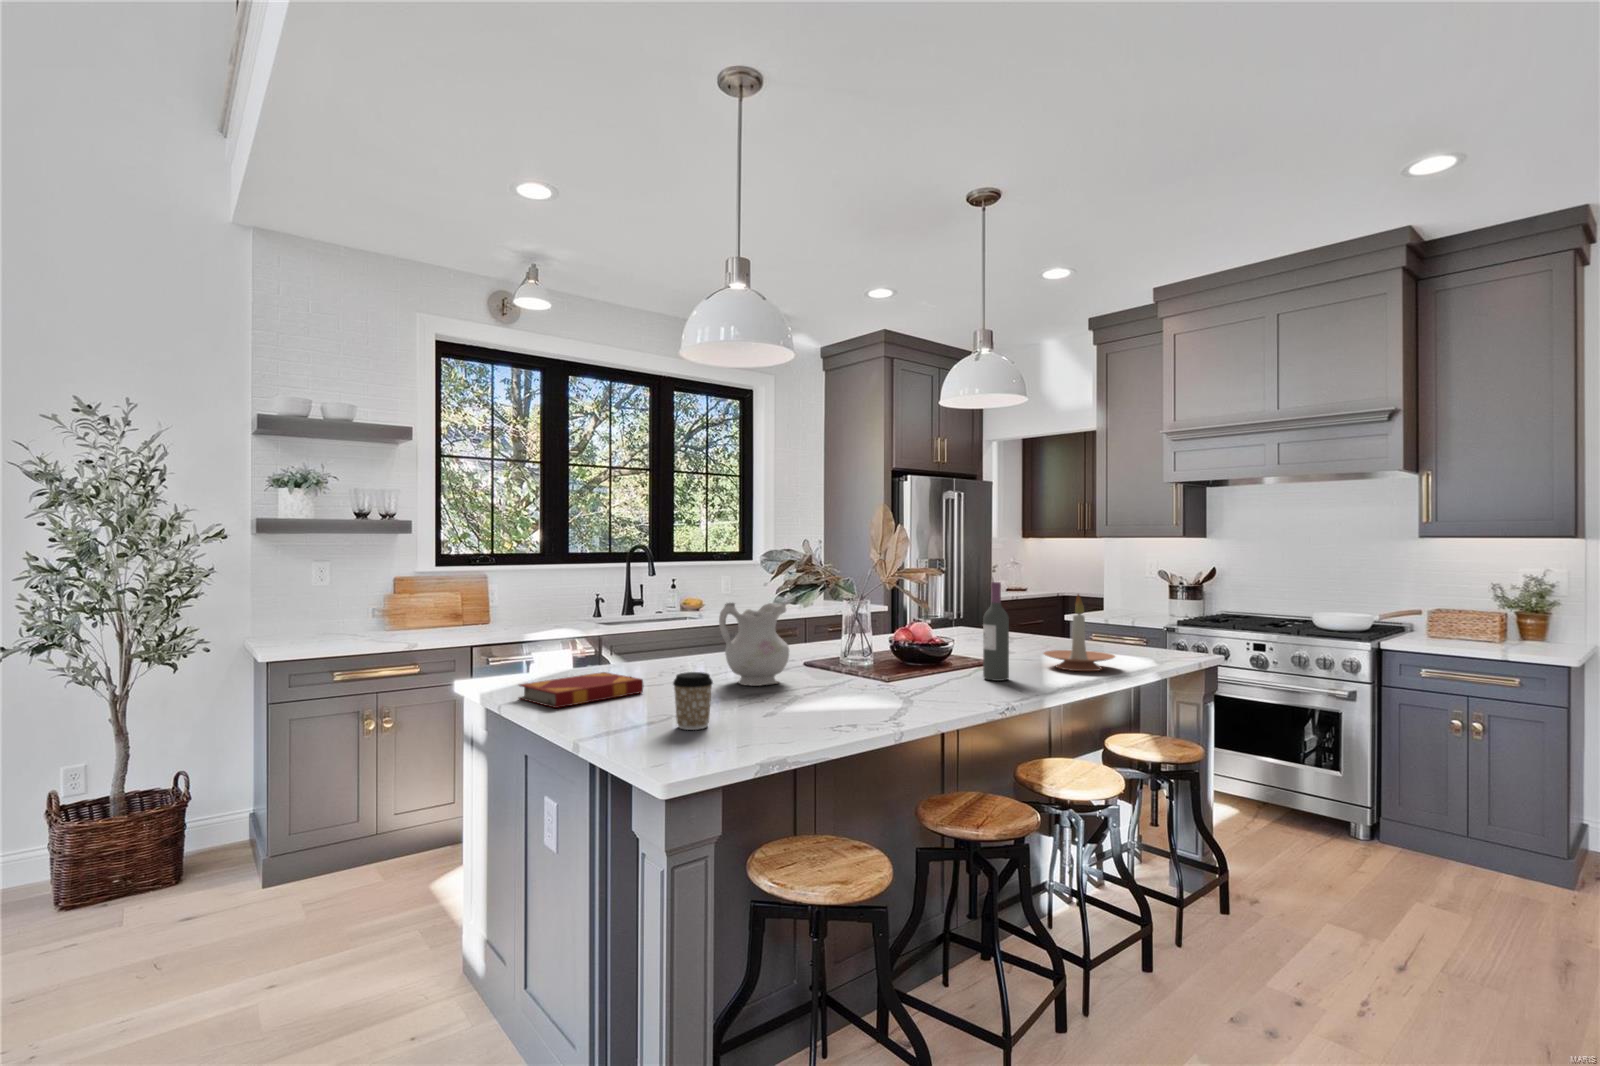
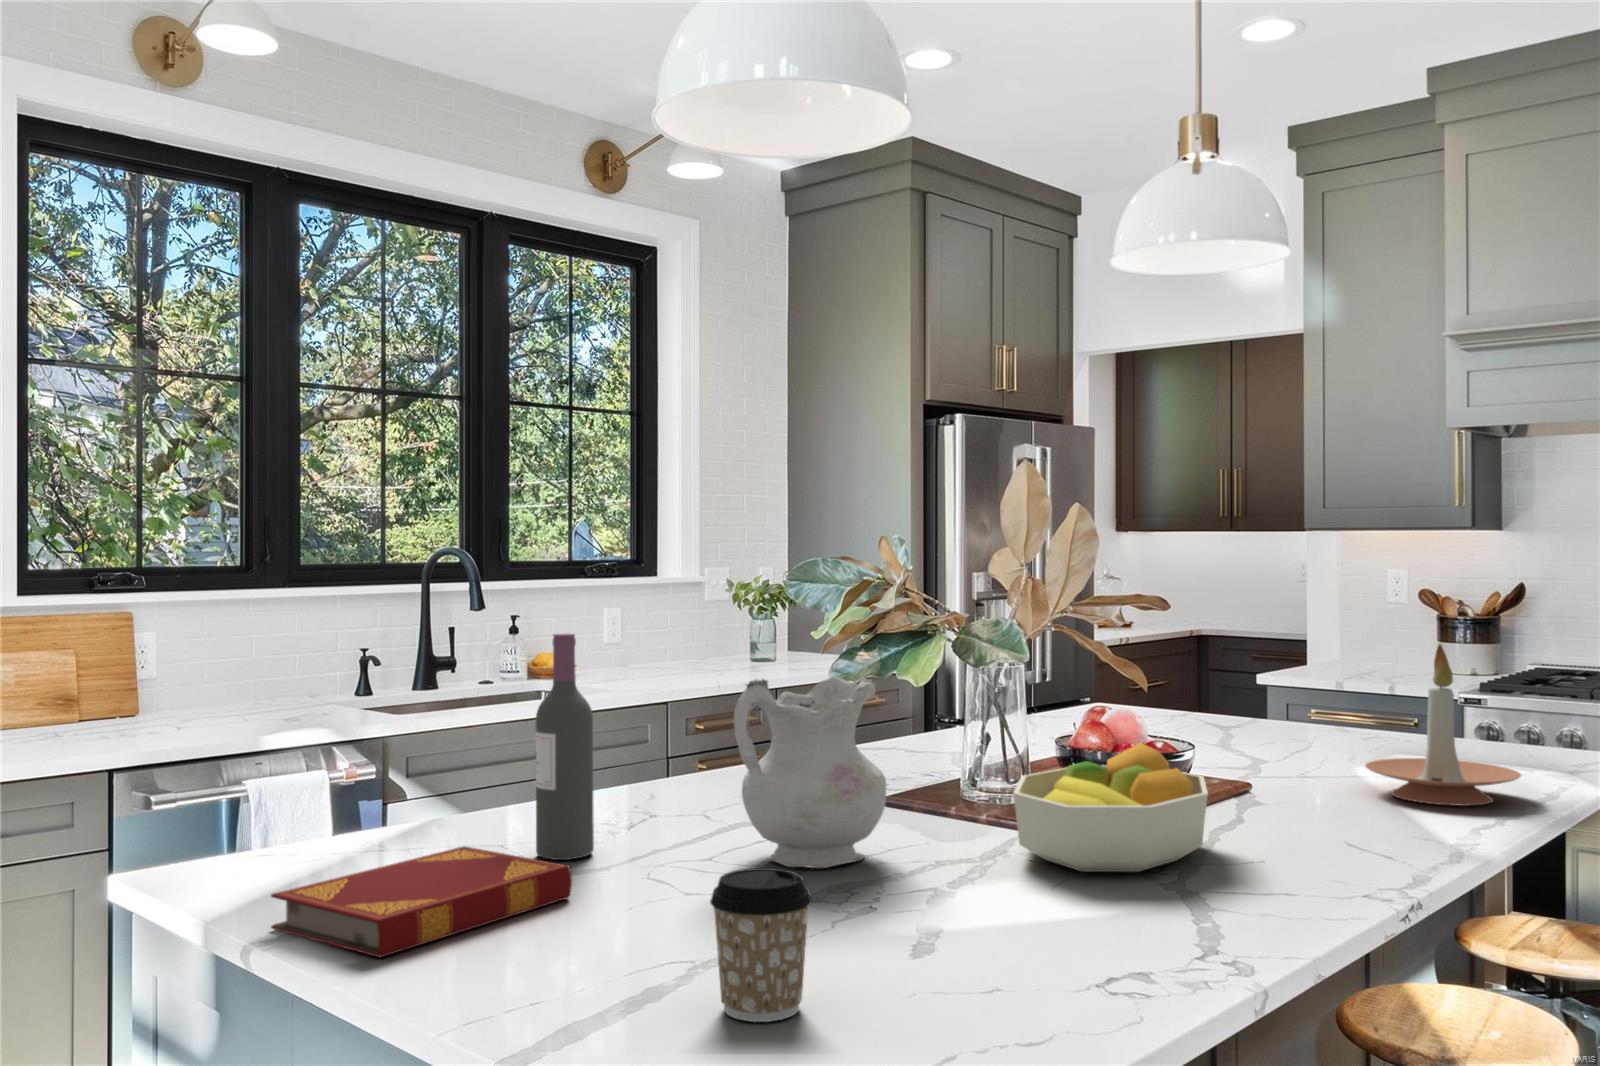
wine bottle: present [983,582,1009,681] -> present [536,633,594,860]
fruit bowl: none [843,635,939,691] -> present [1013,743,1208,872]

